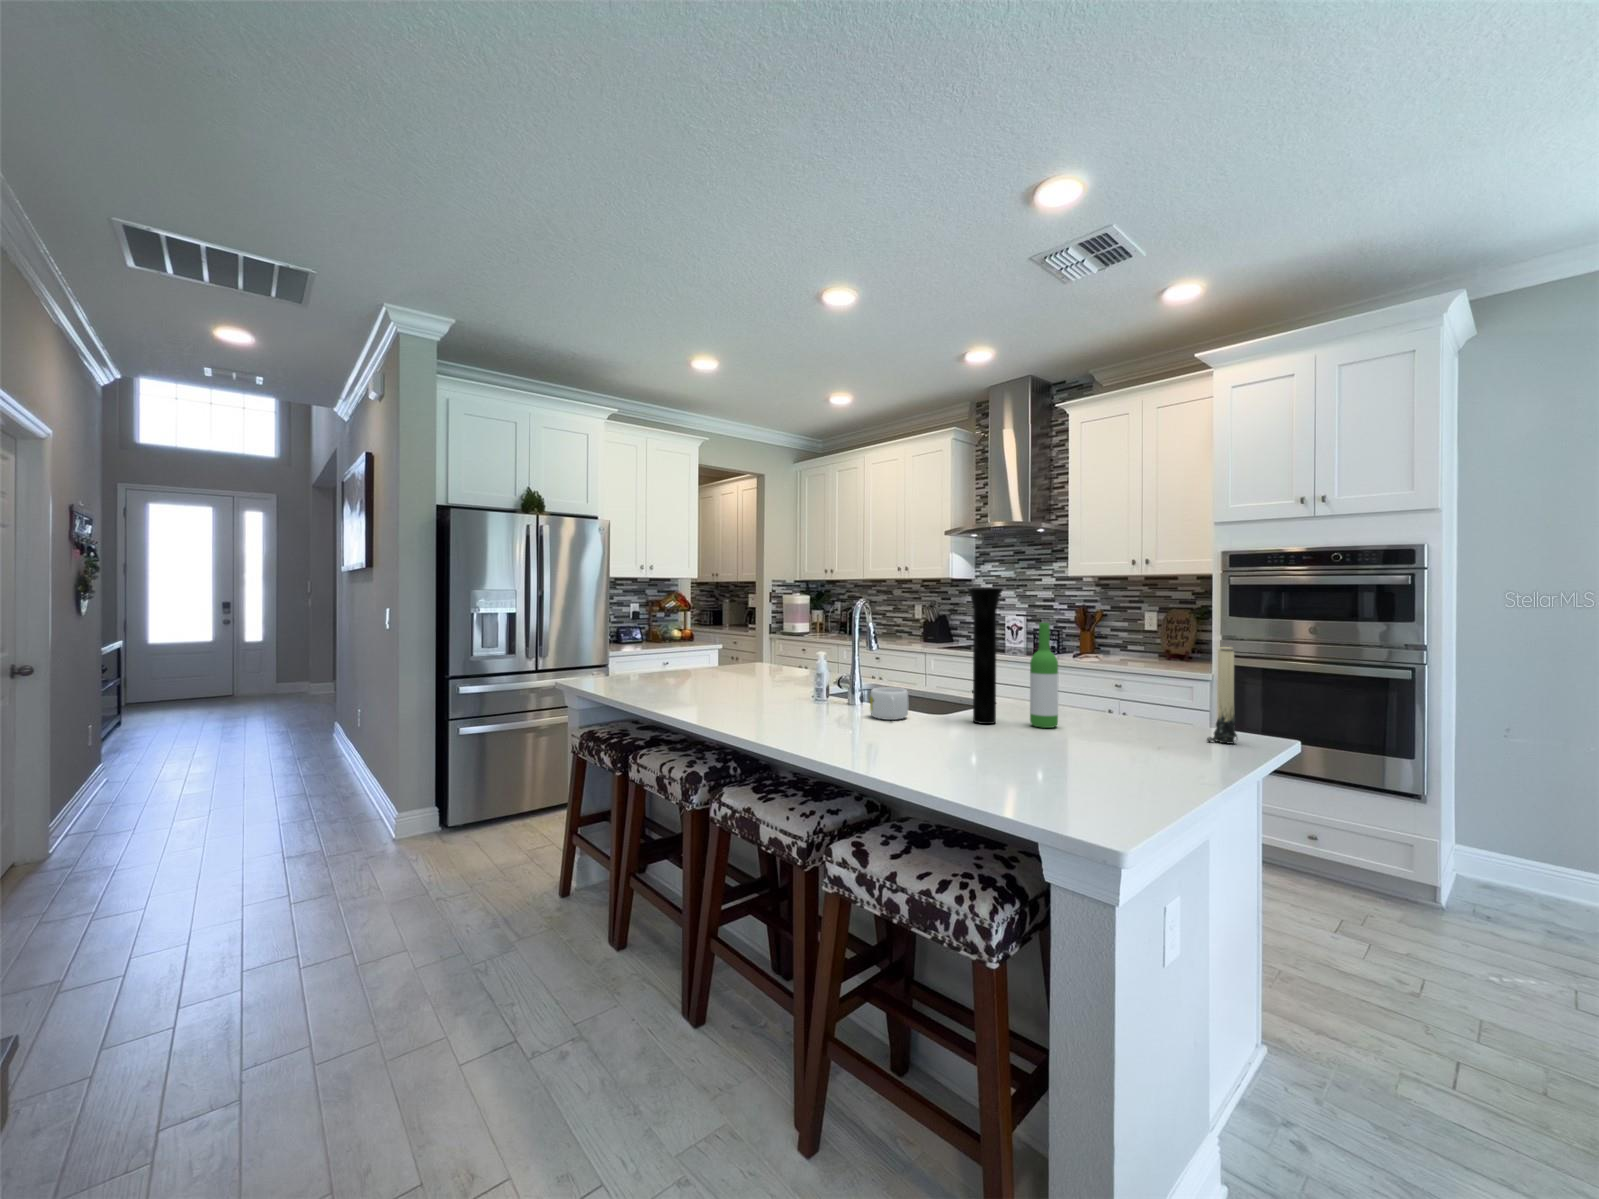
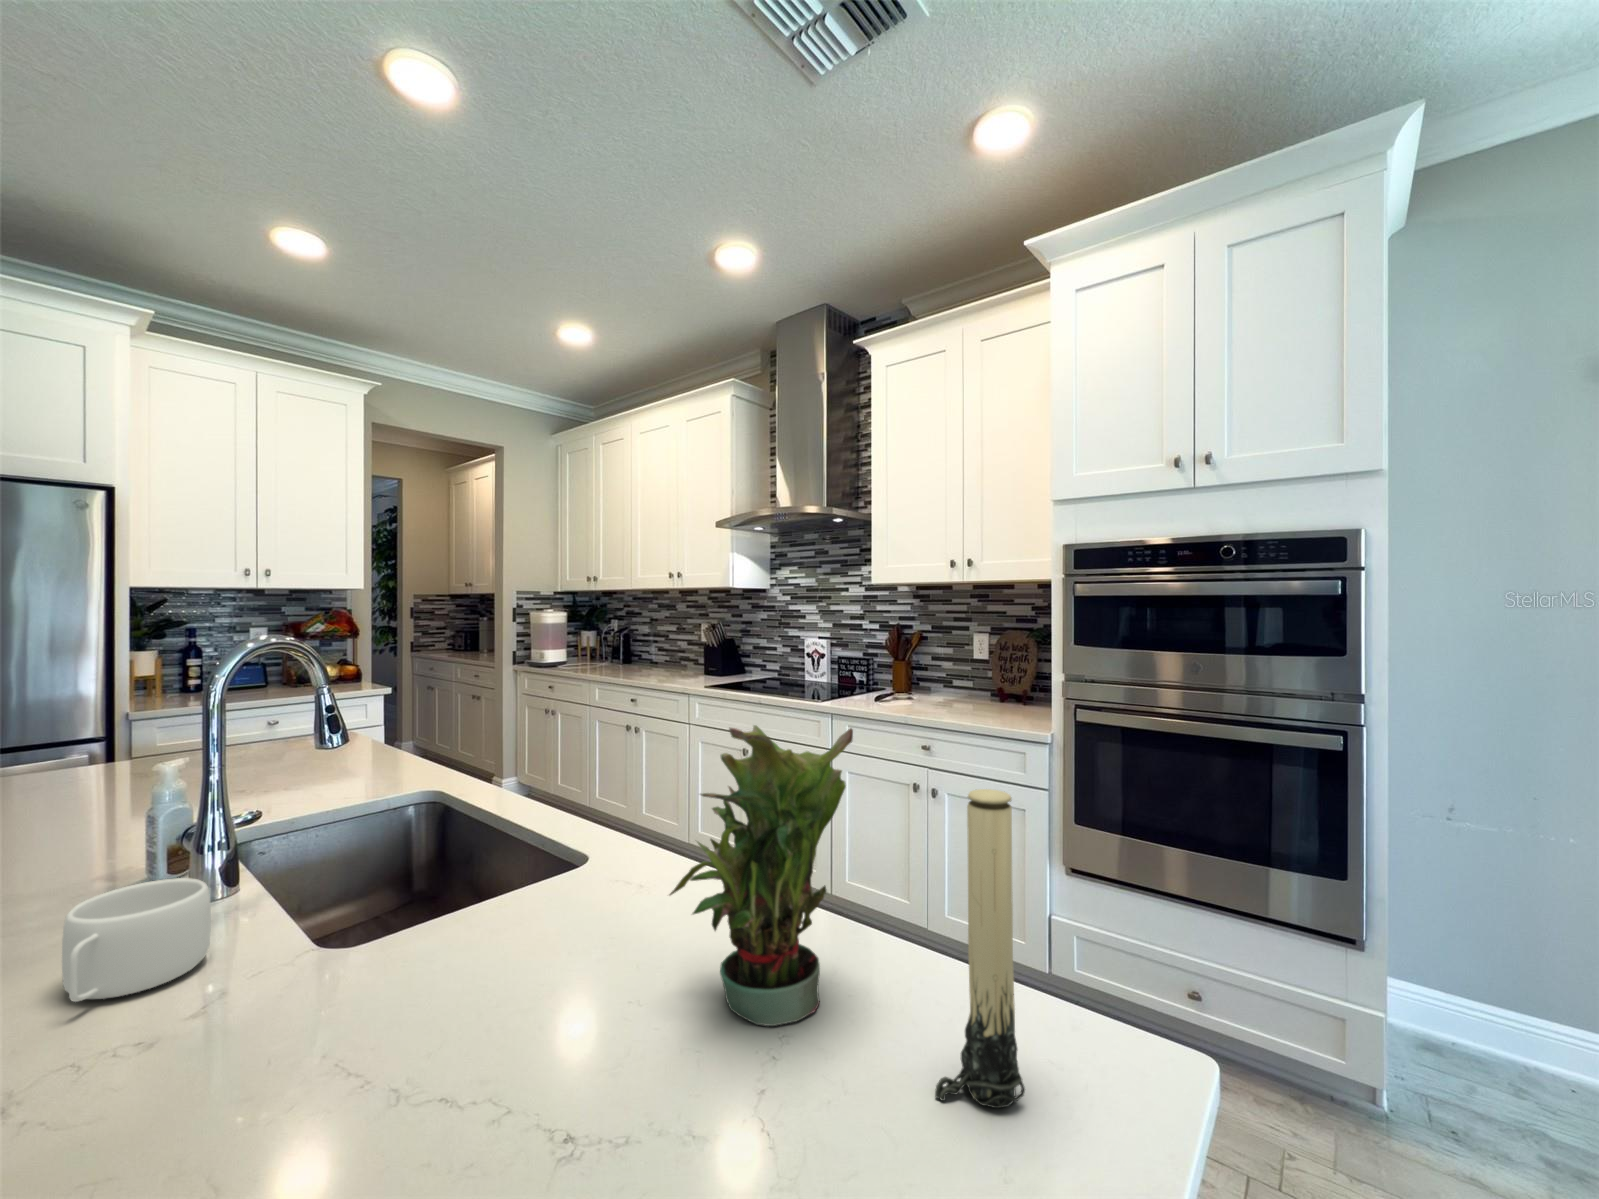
vase: present [967,588,1003,724] -> none [325,610,444,1006]
wine bottle: present [1030,623,1058,728] -> none [492,706,573,1020]
potted plant: none [1093,626,1167,732] -> present [669,725,853,1026]

